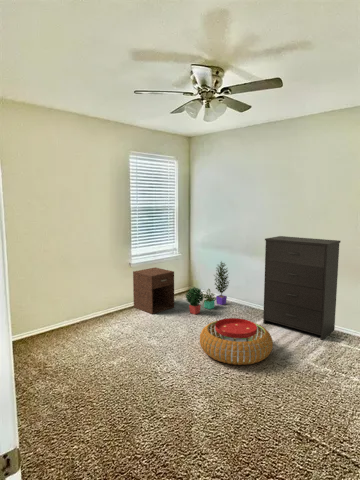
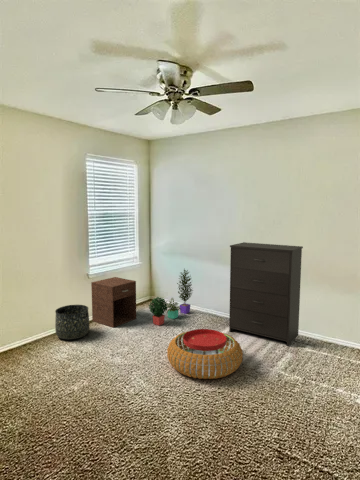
basket: none [100,291,130,323] -> present [55,305,89,340]

